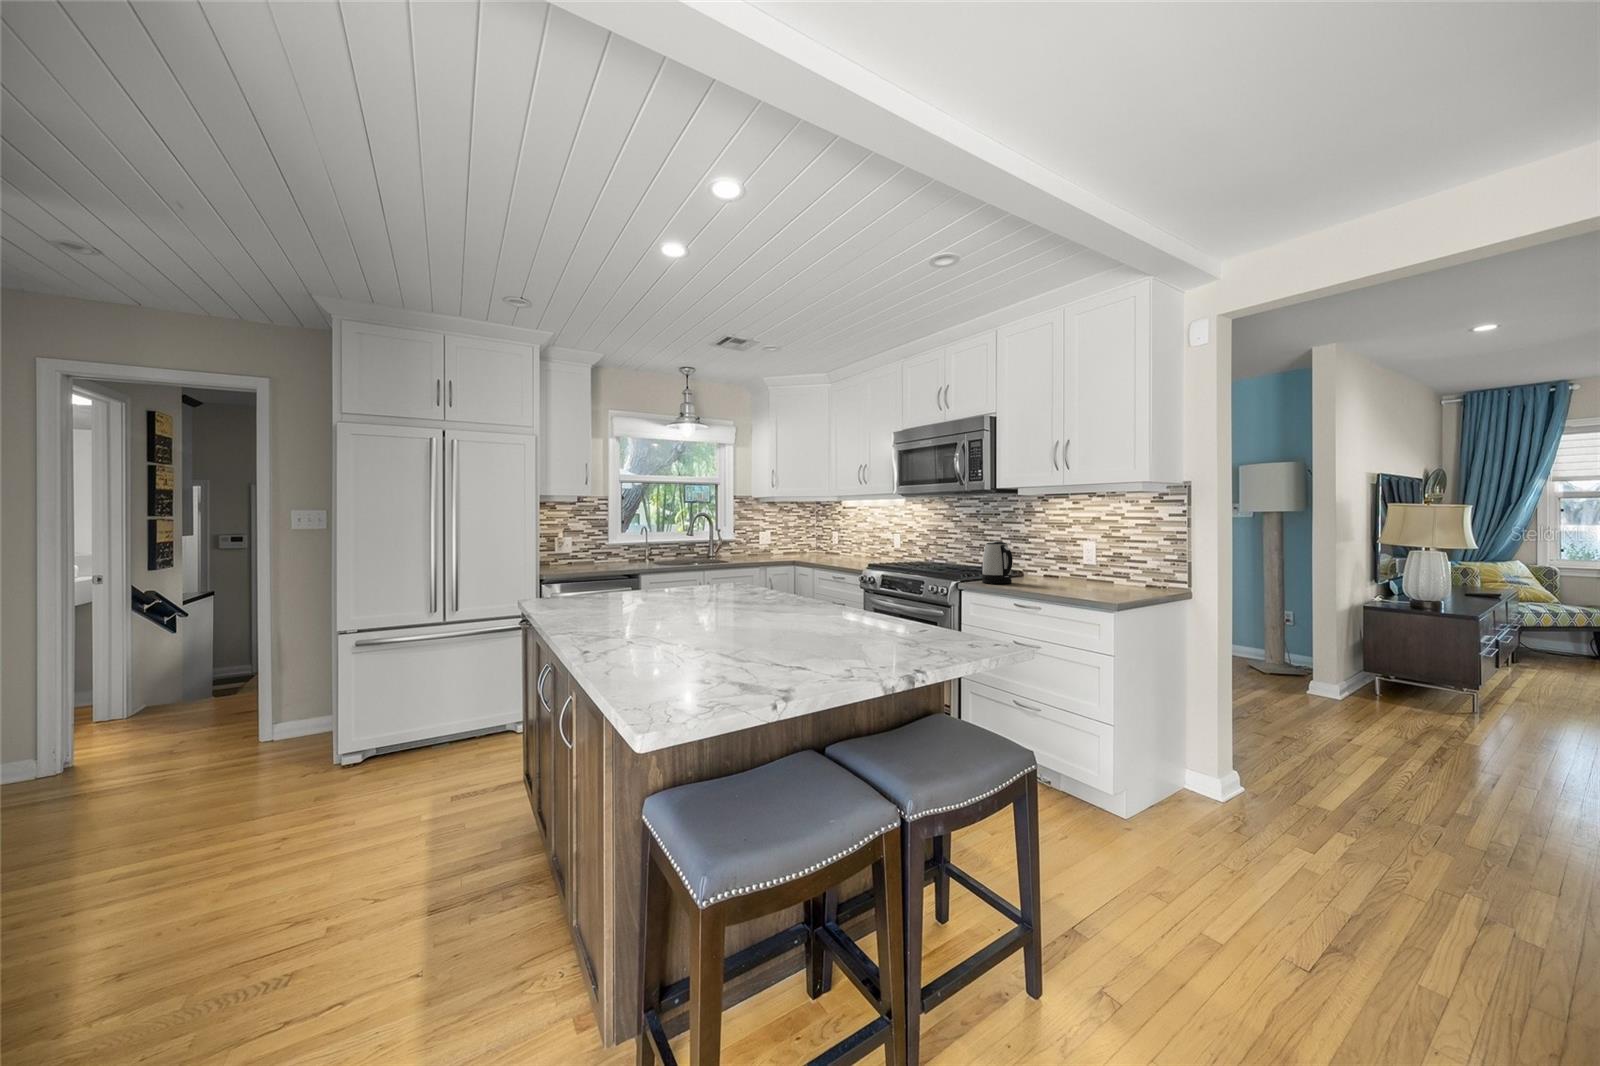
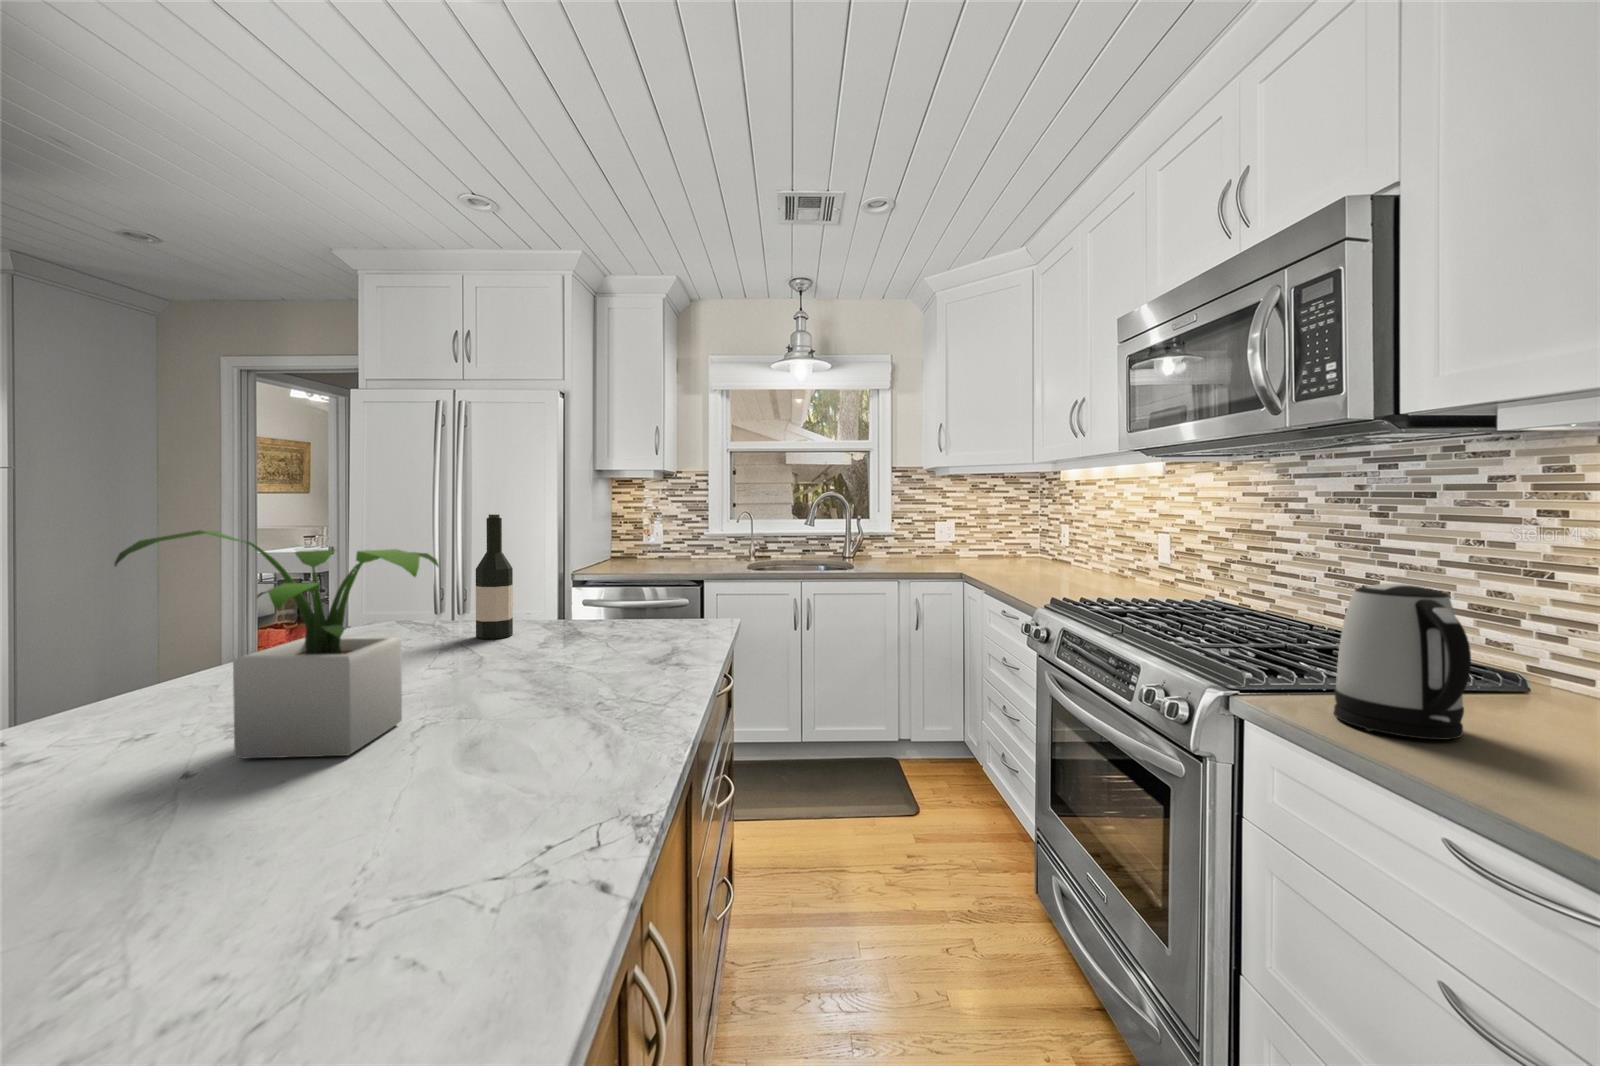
wine bottle: none [644,527,662,588] -> present [476,514,513,639]
potted plant: none [691,530,771,603] -> present [115,530,439,759]

